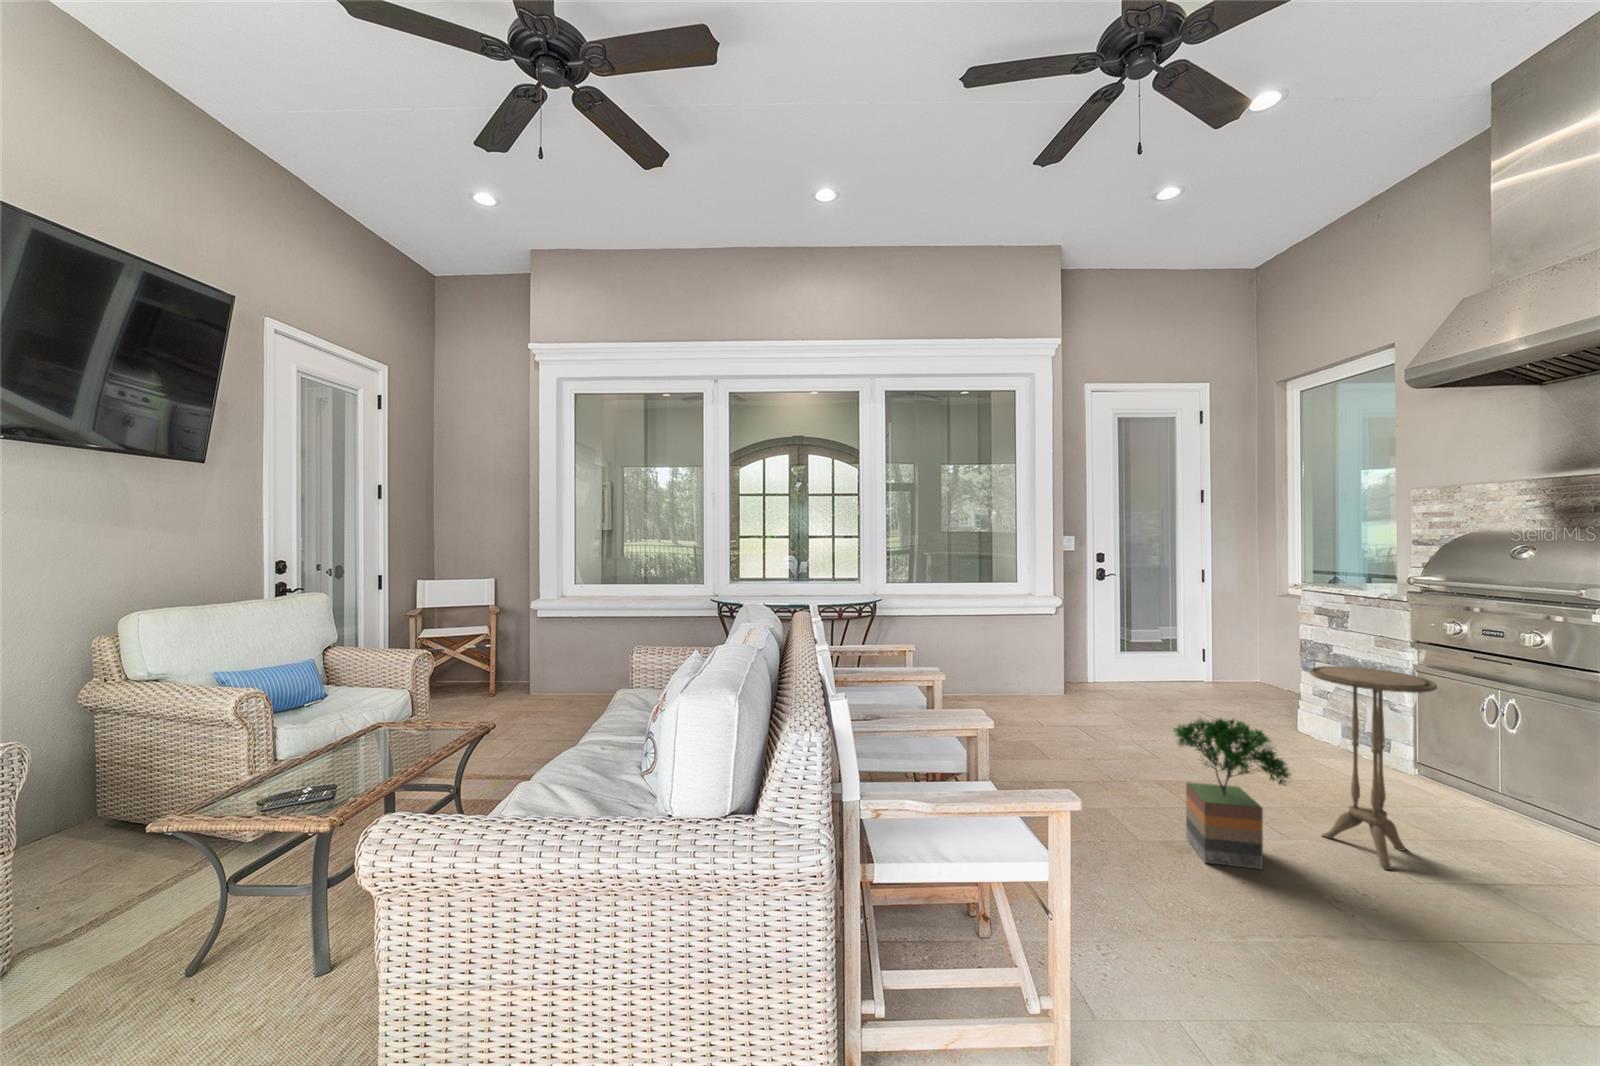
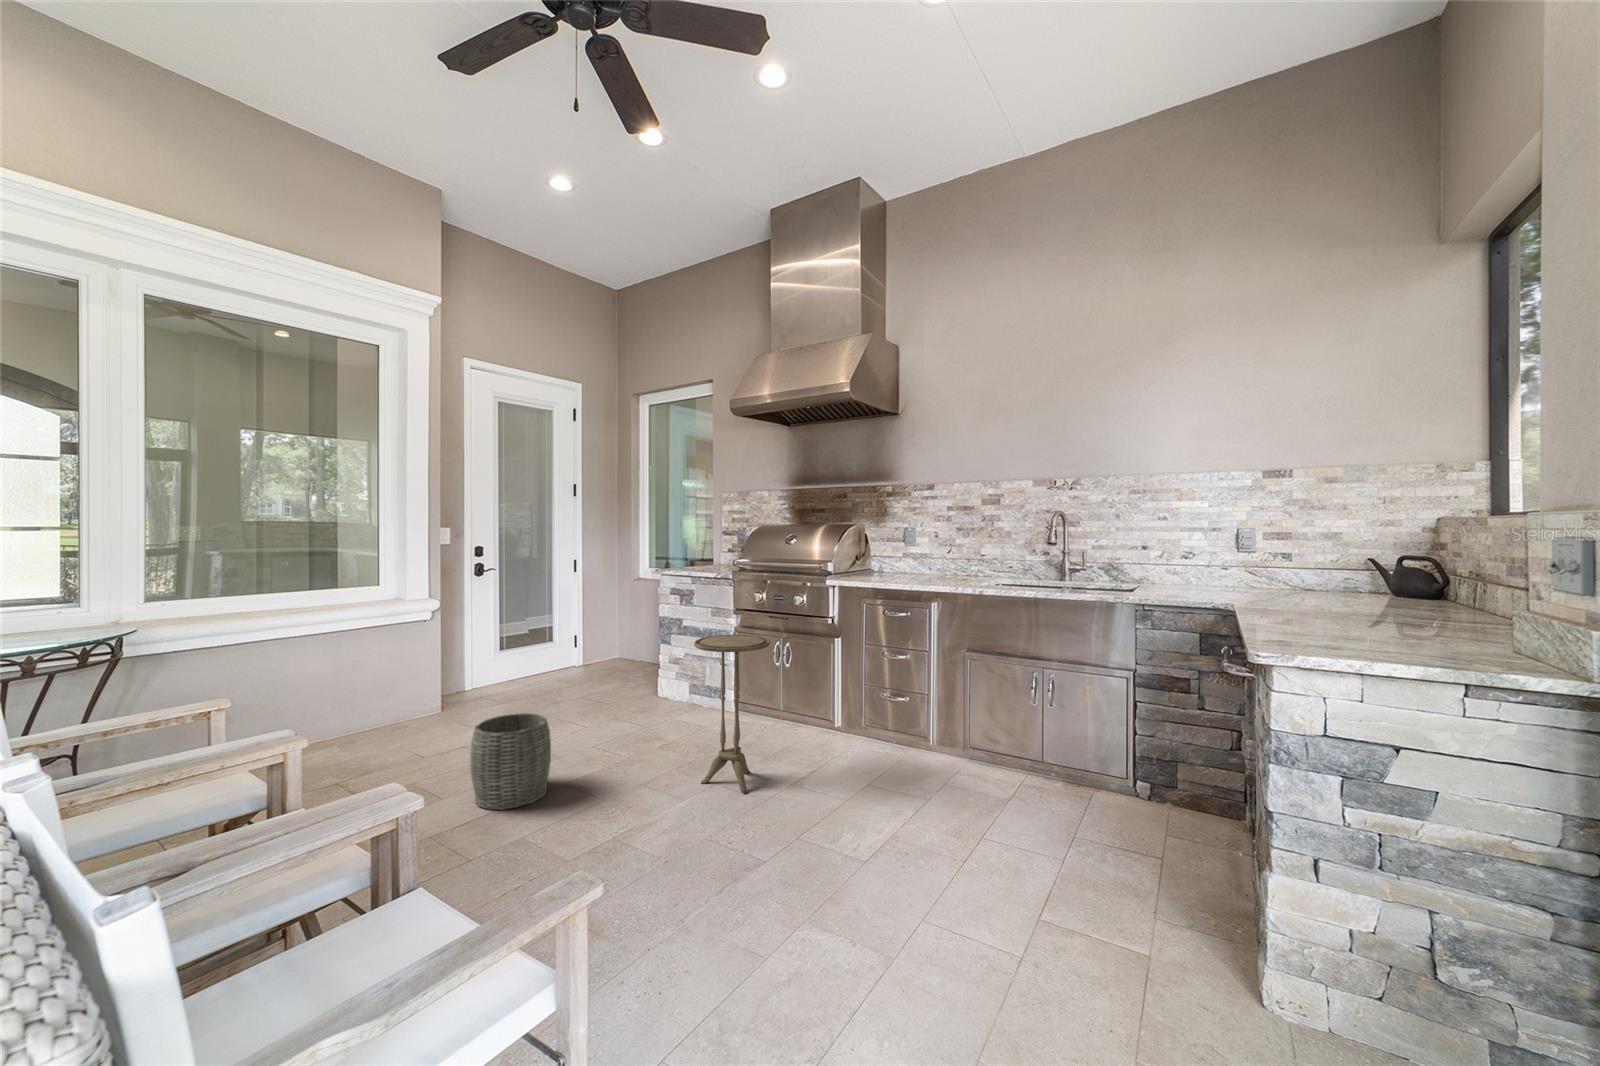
woven basket: none [1068,702,1141,787] -> present [470,713,551,810]
potted tree: present [1174,718,1291,869] -> none [596,700,697,850]

